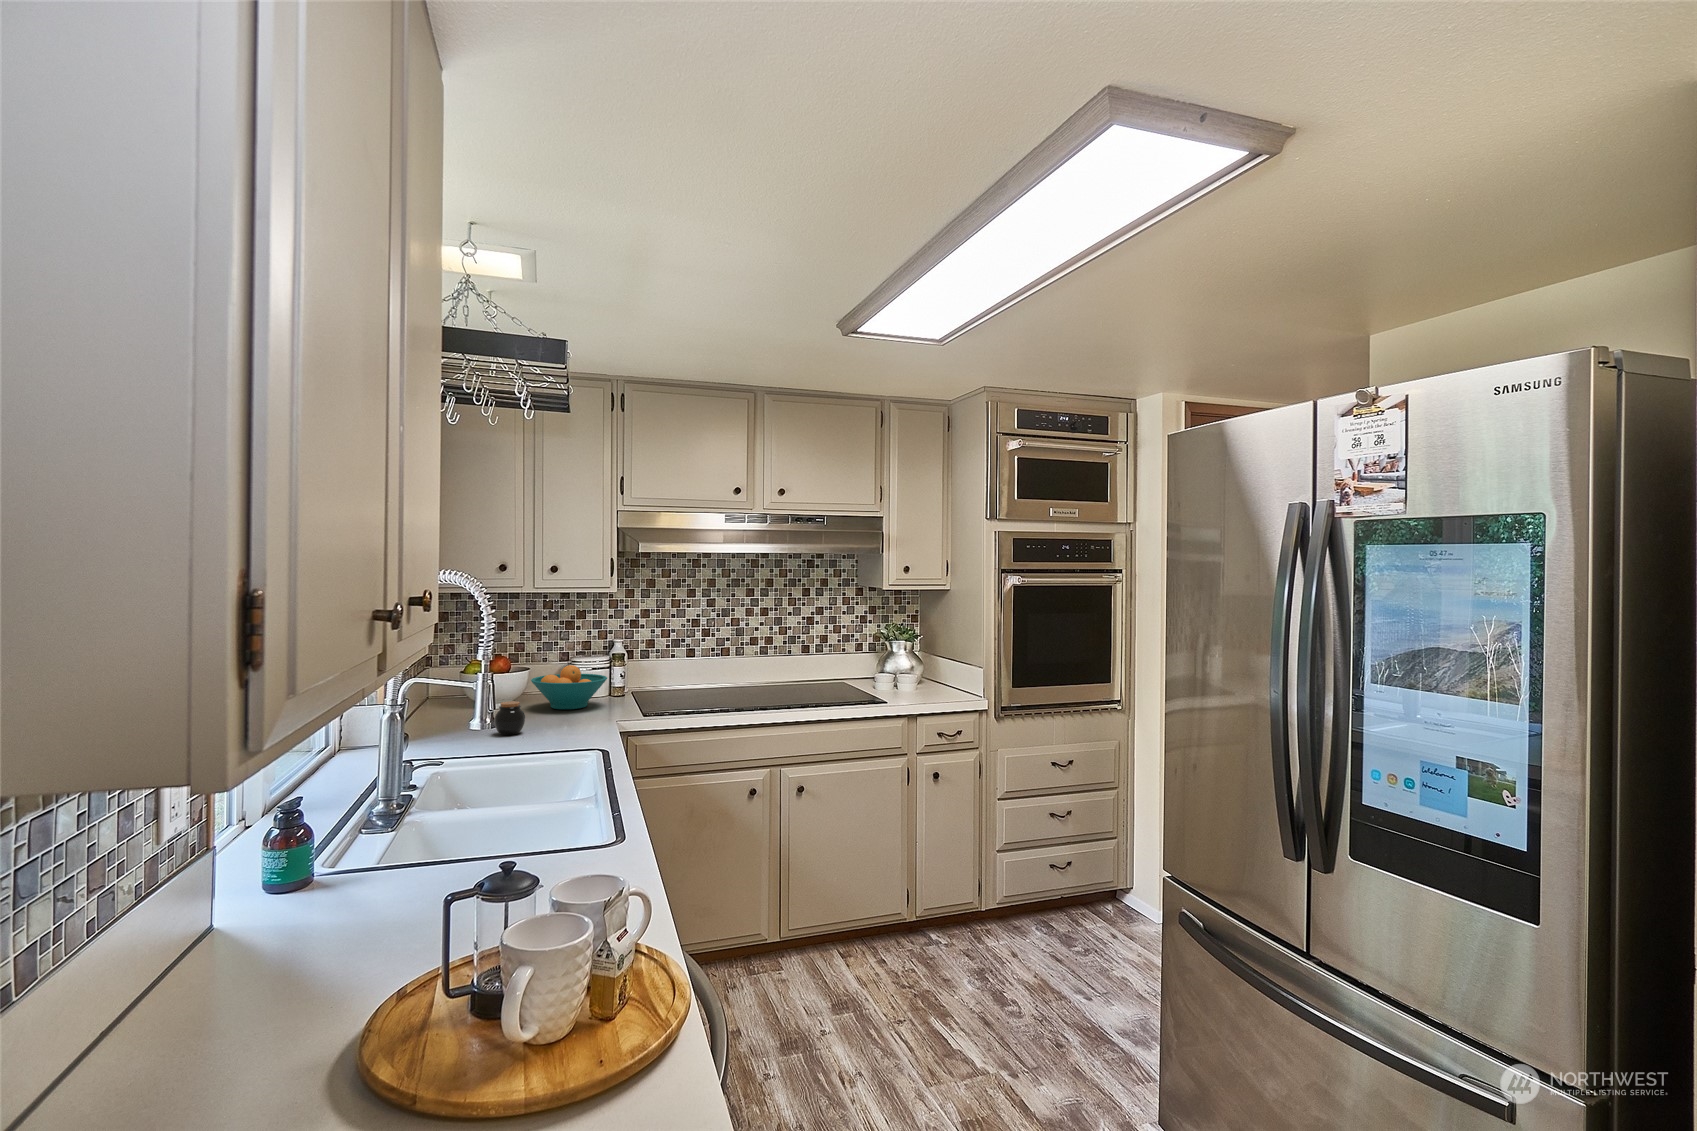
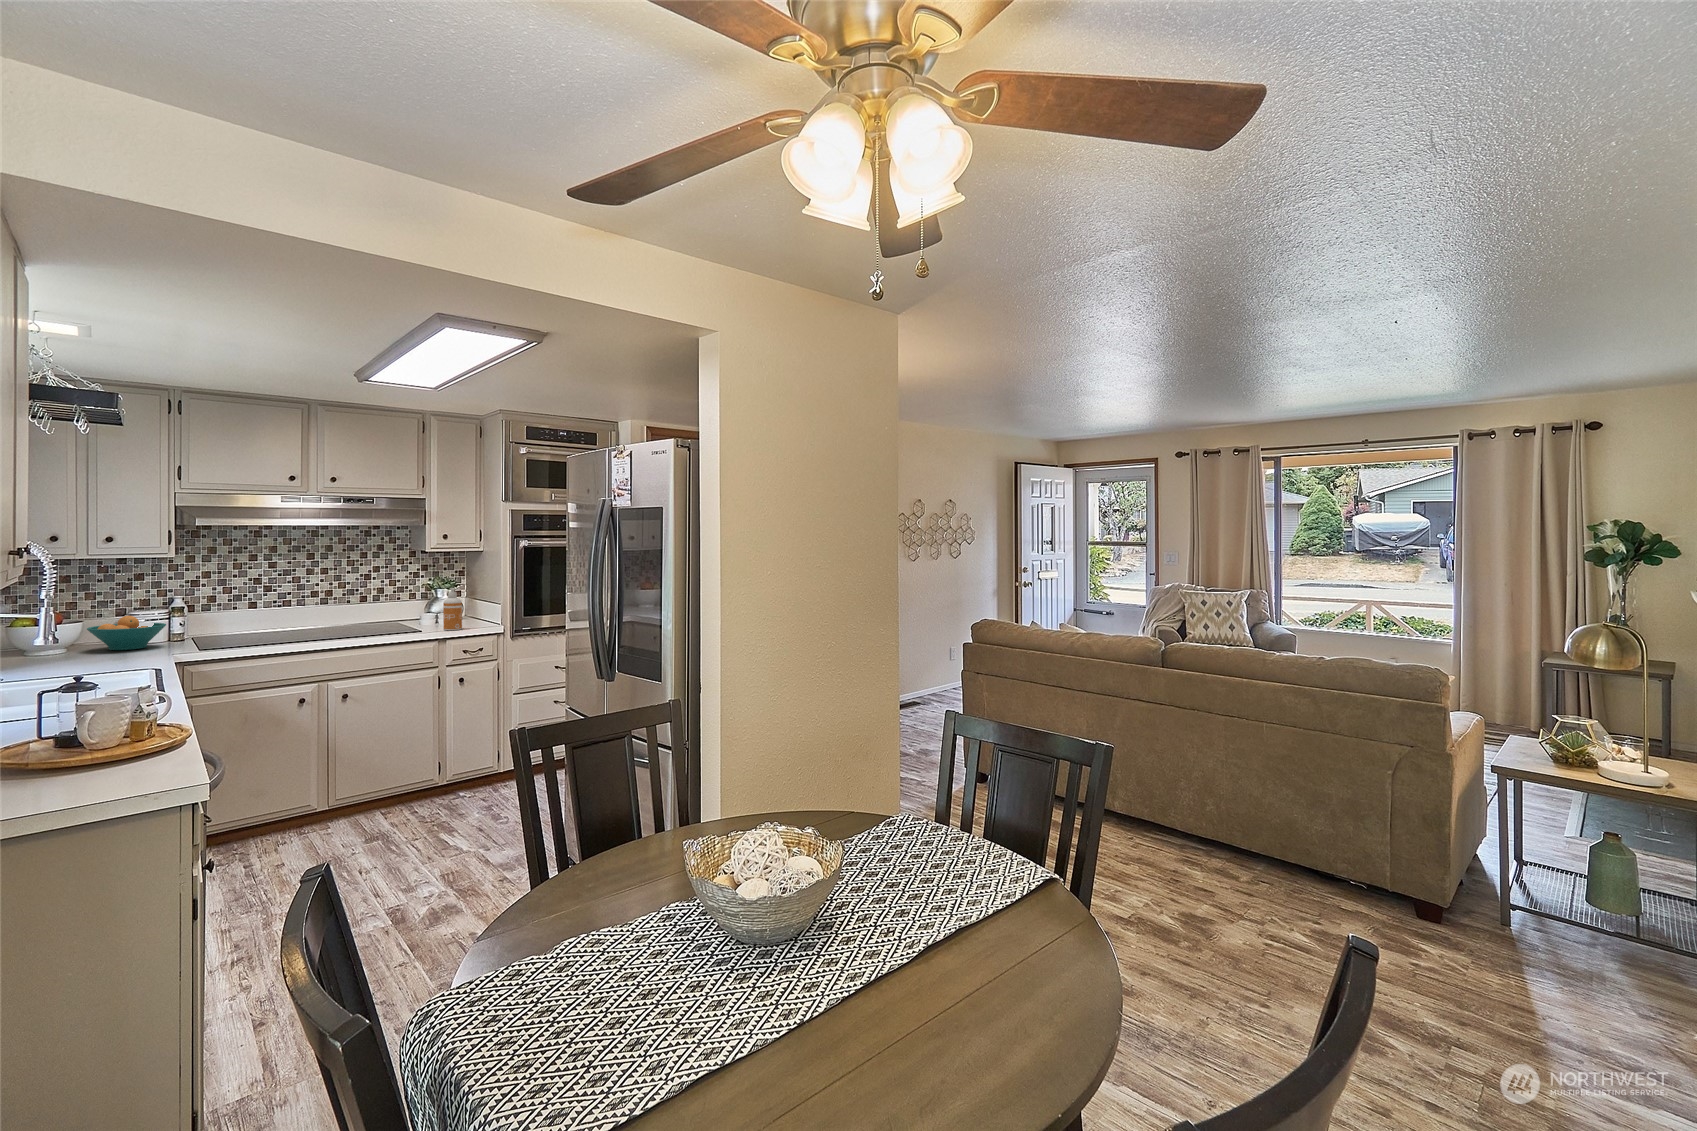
soap dispenser: none [907,640,931,700] -> present [443,588,462,630]
jar: present [494,701,525,735] -> none [51,641,83,667]

